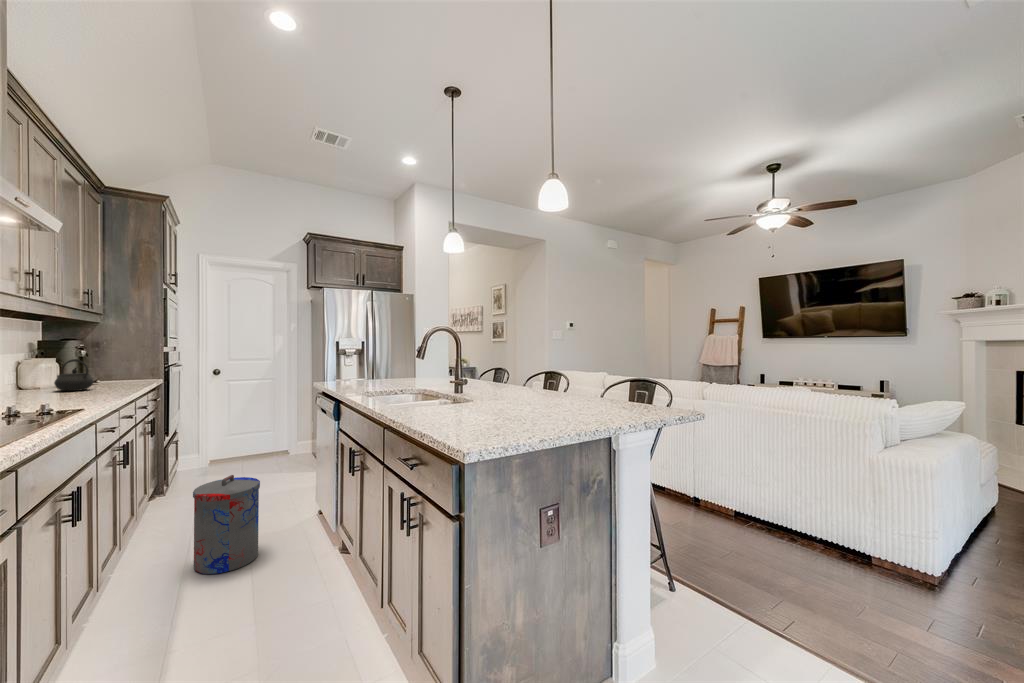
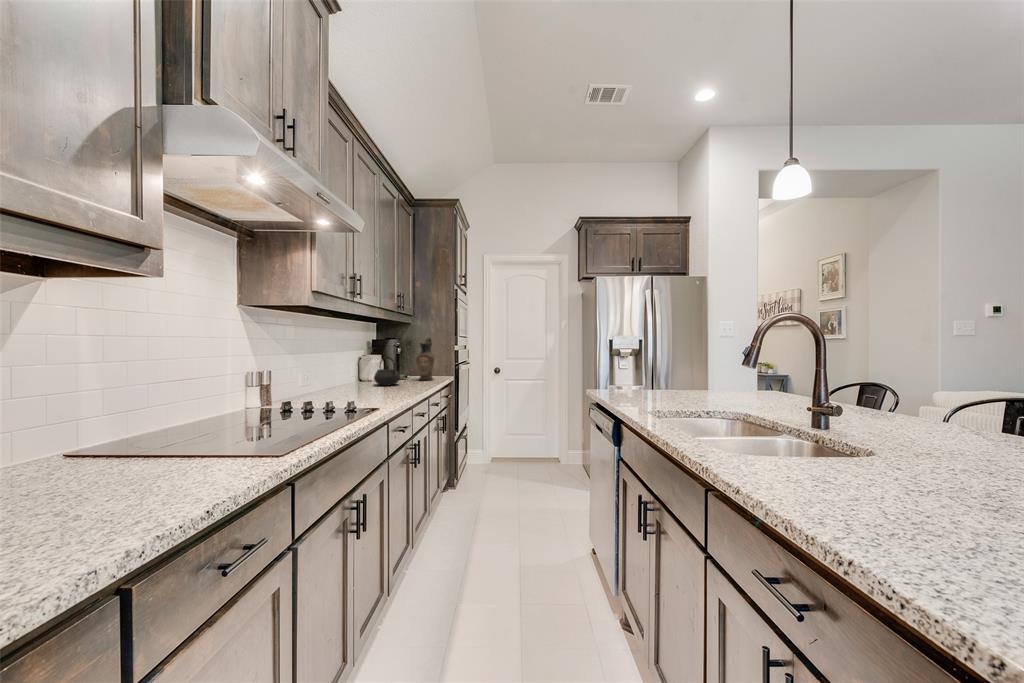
ceramic pitcher: none [114,338,138,384] -> present [416,337,434,380]
trash can: present [193,475,260,574] -> none [469,492,532,605]

